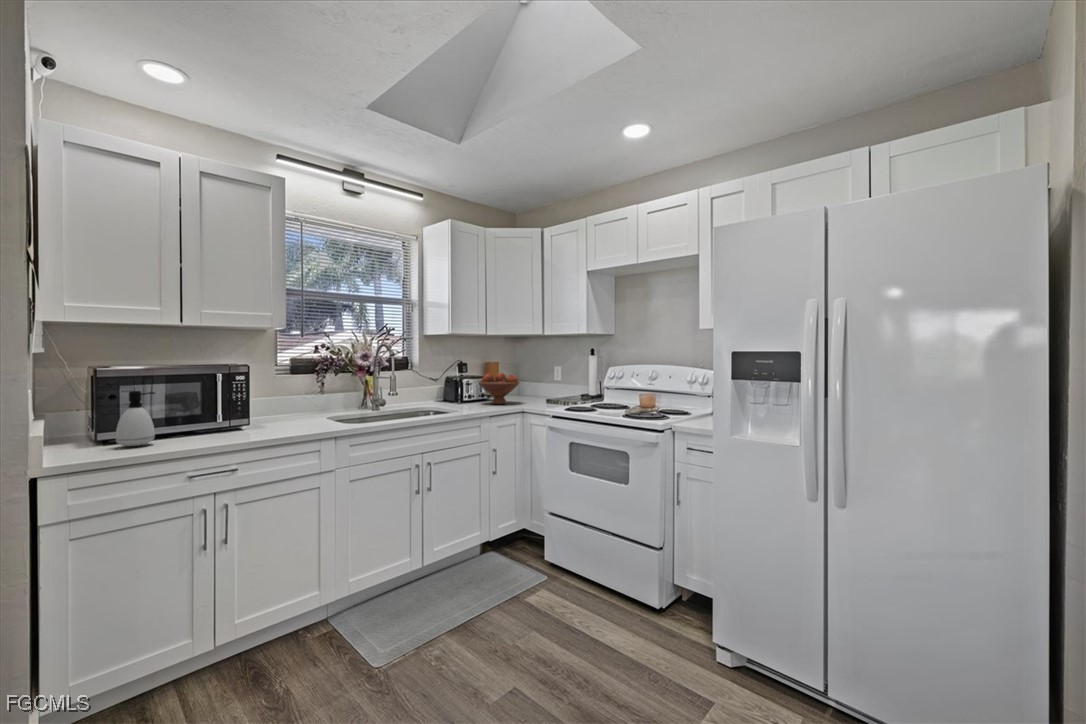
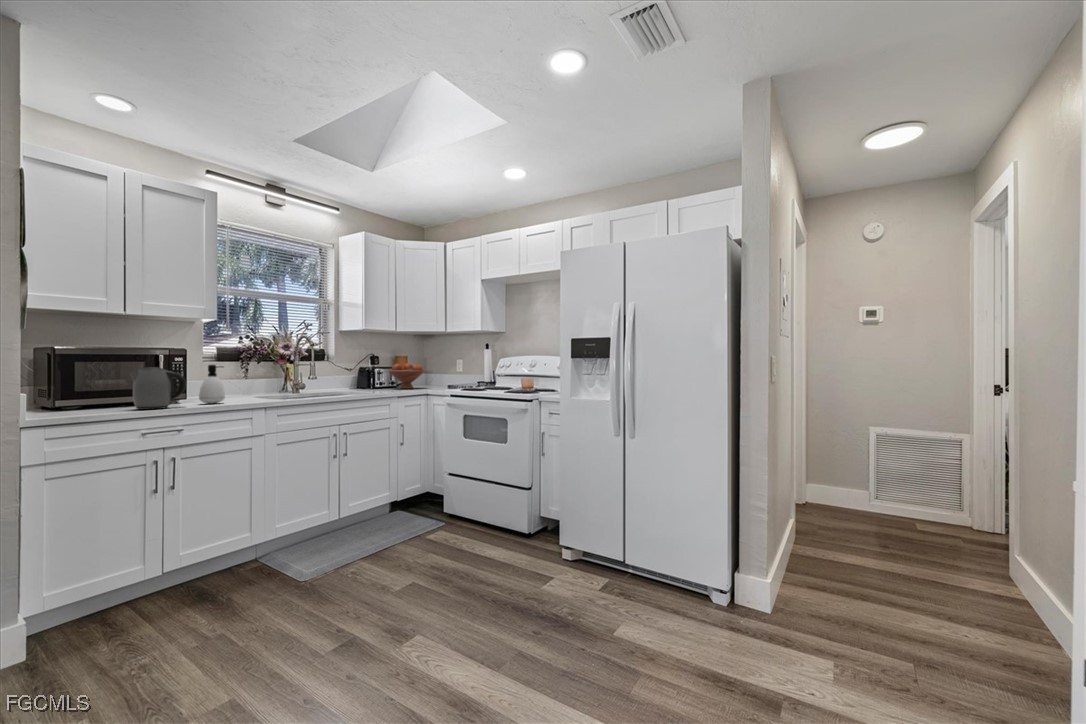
soap dispenser: present [116,391,155,446] -> present [199,365,225,404]
kettle: none [178,391,243,444] -> present [129,367,186,410]

